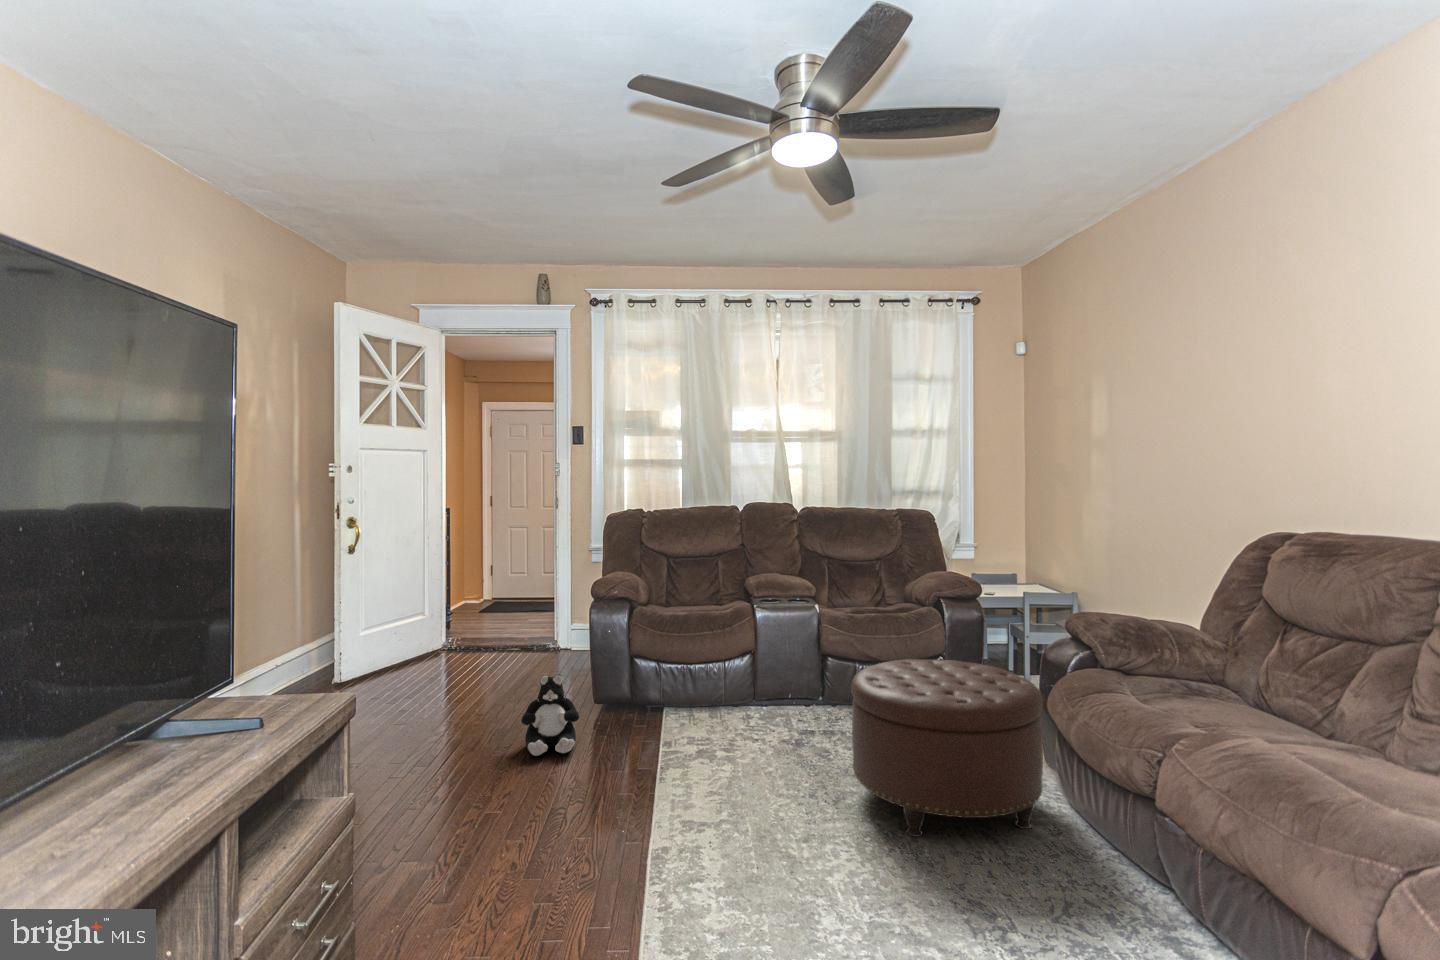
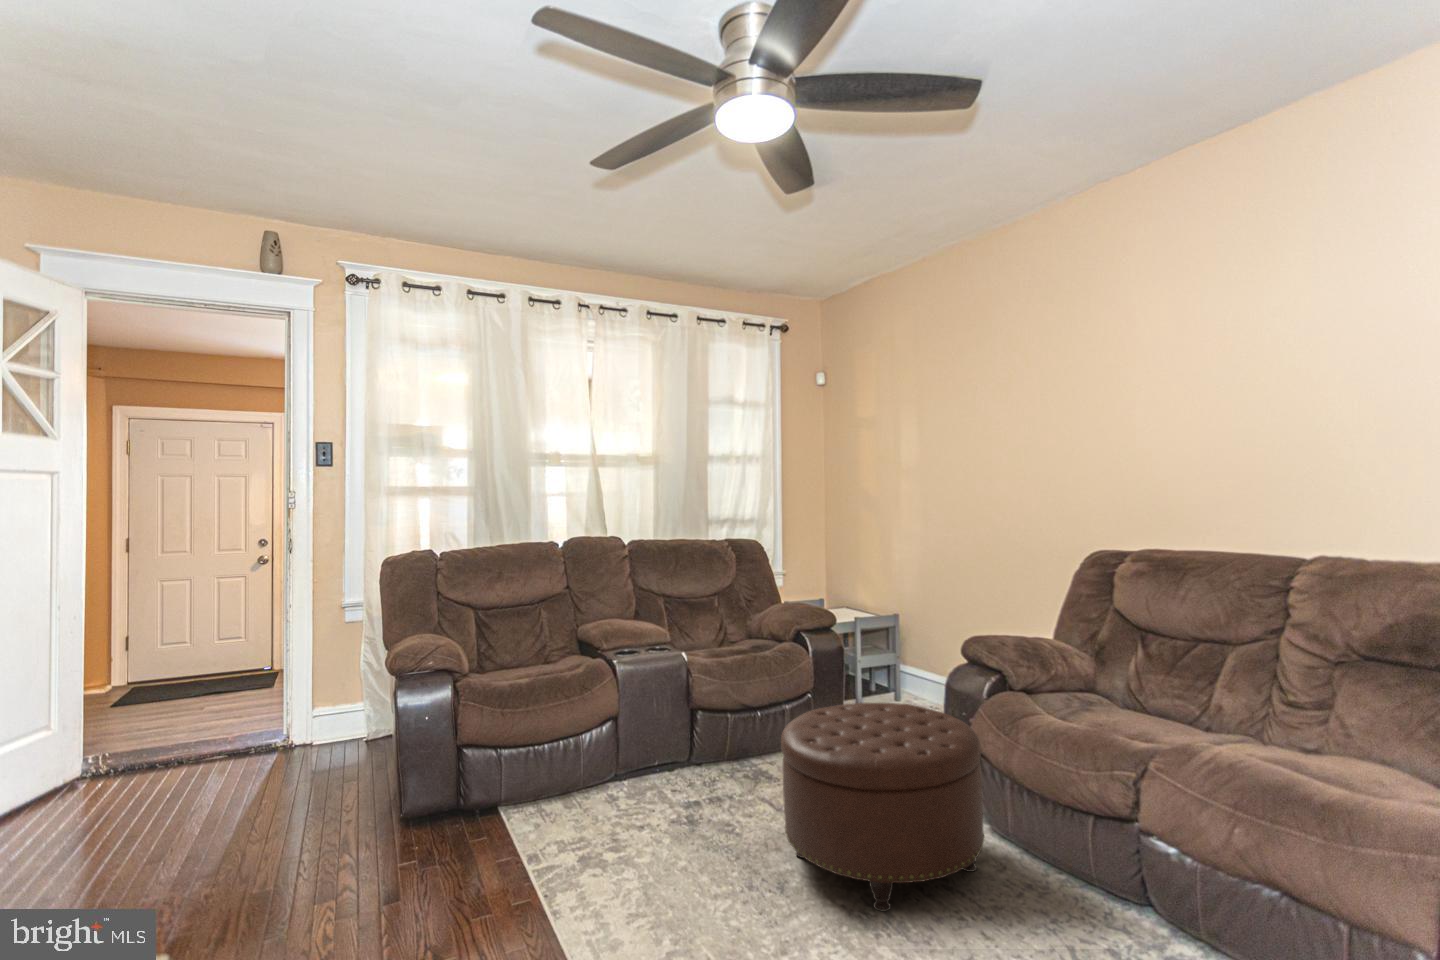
plush toy: present [521,674,579,756] -> none [333,798,422,922]

